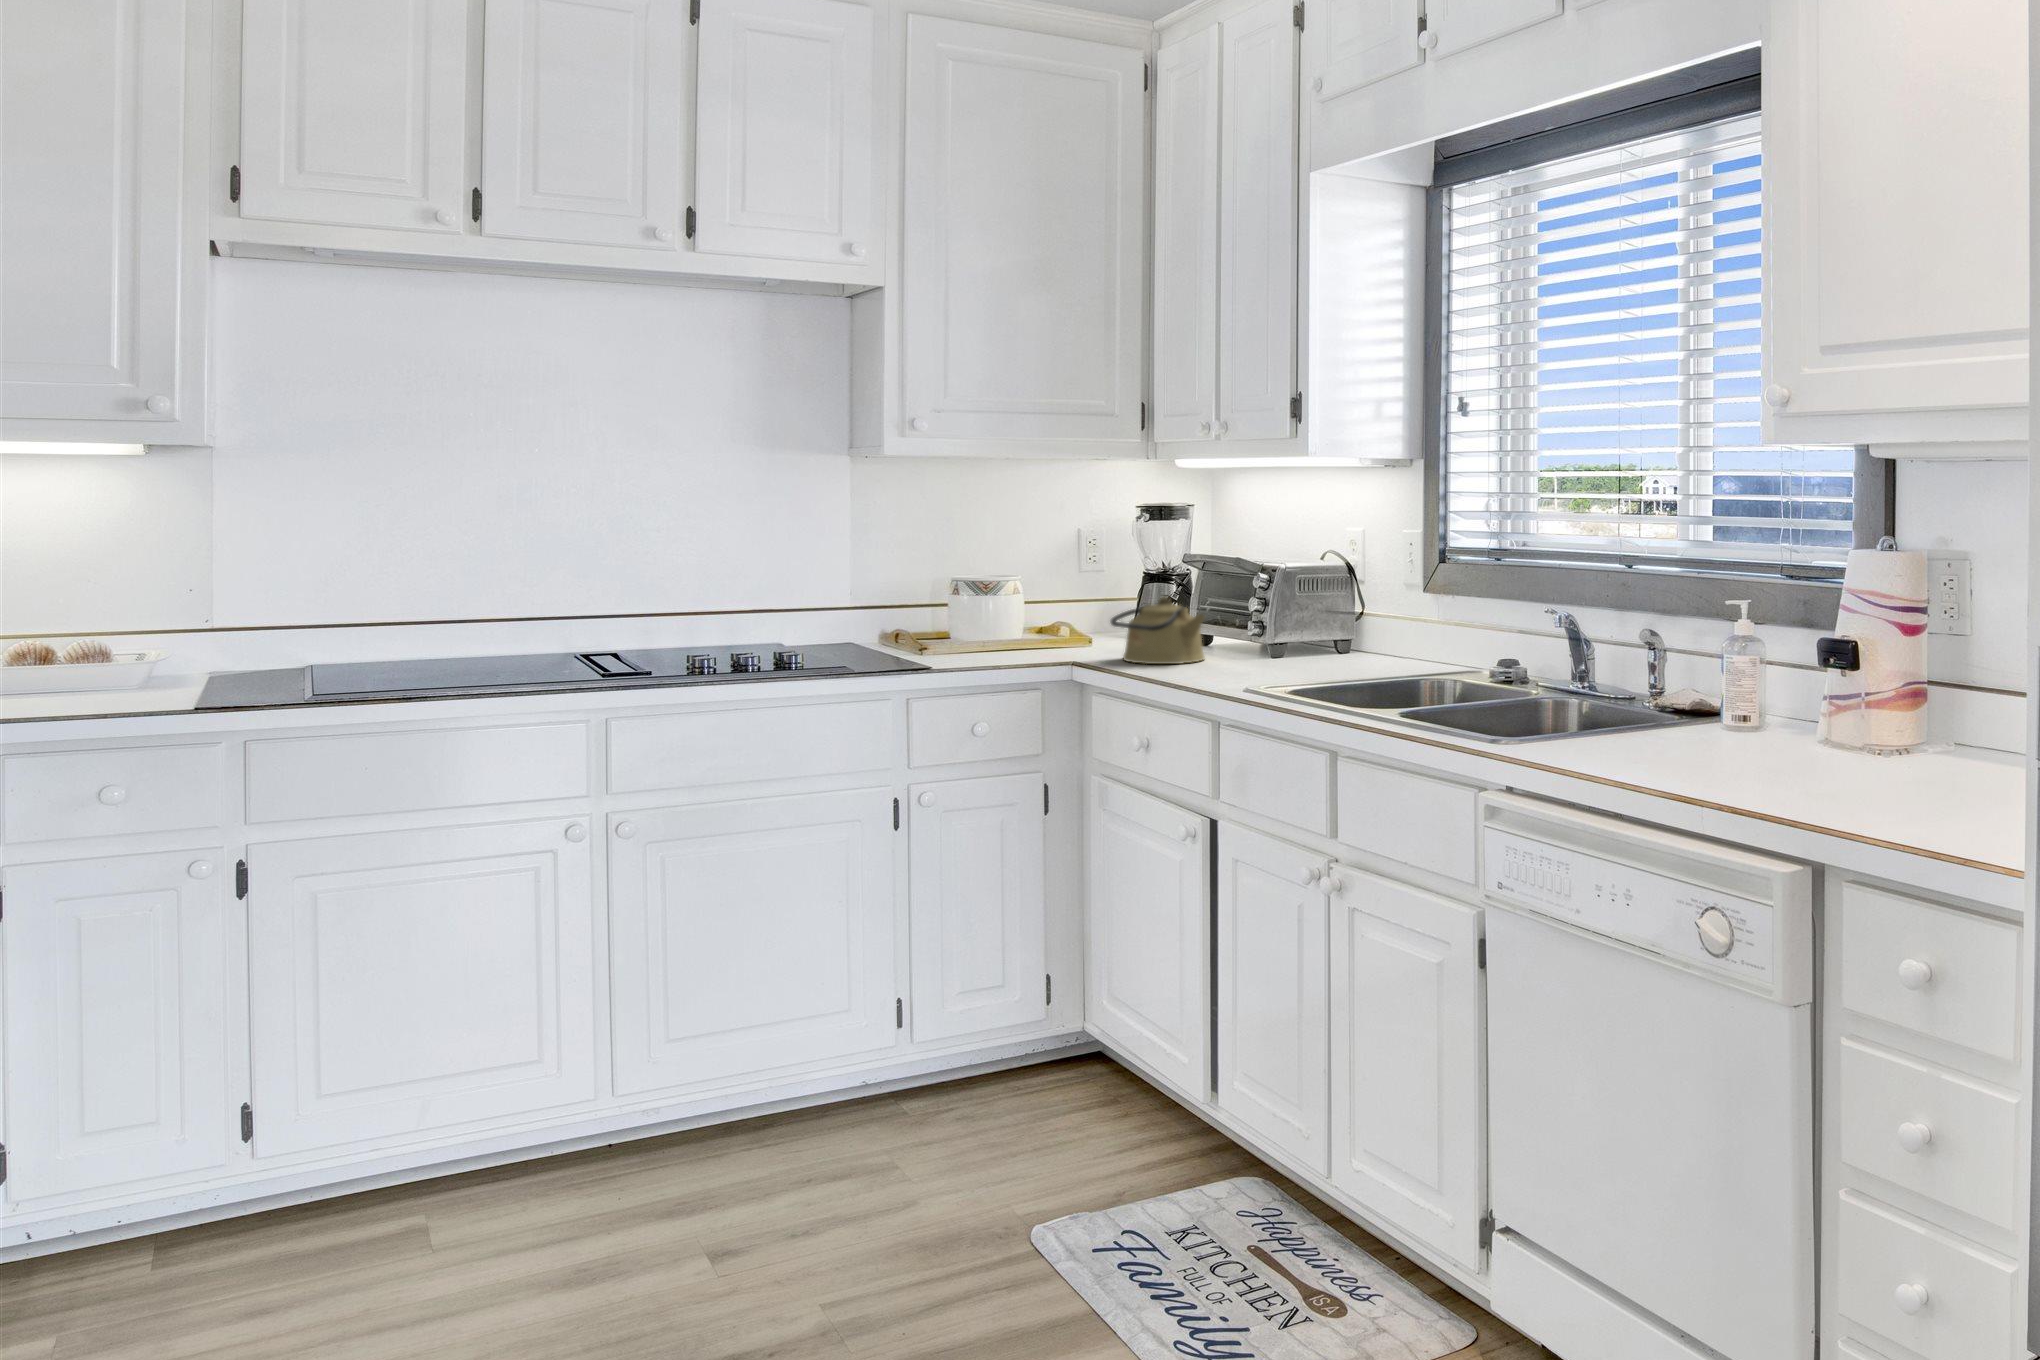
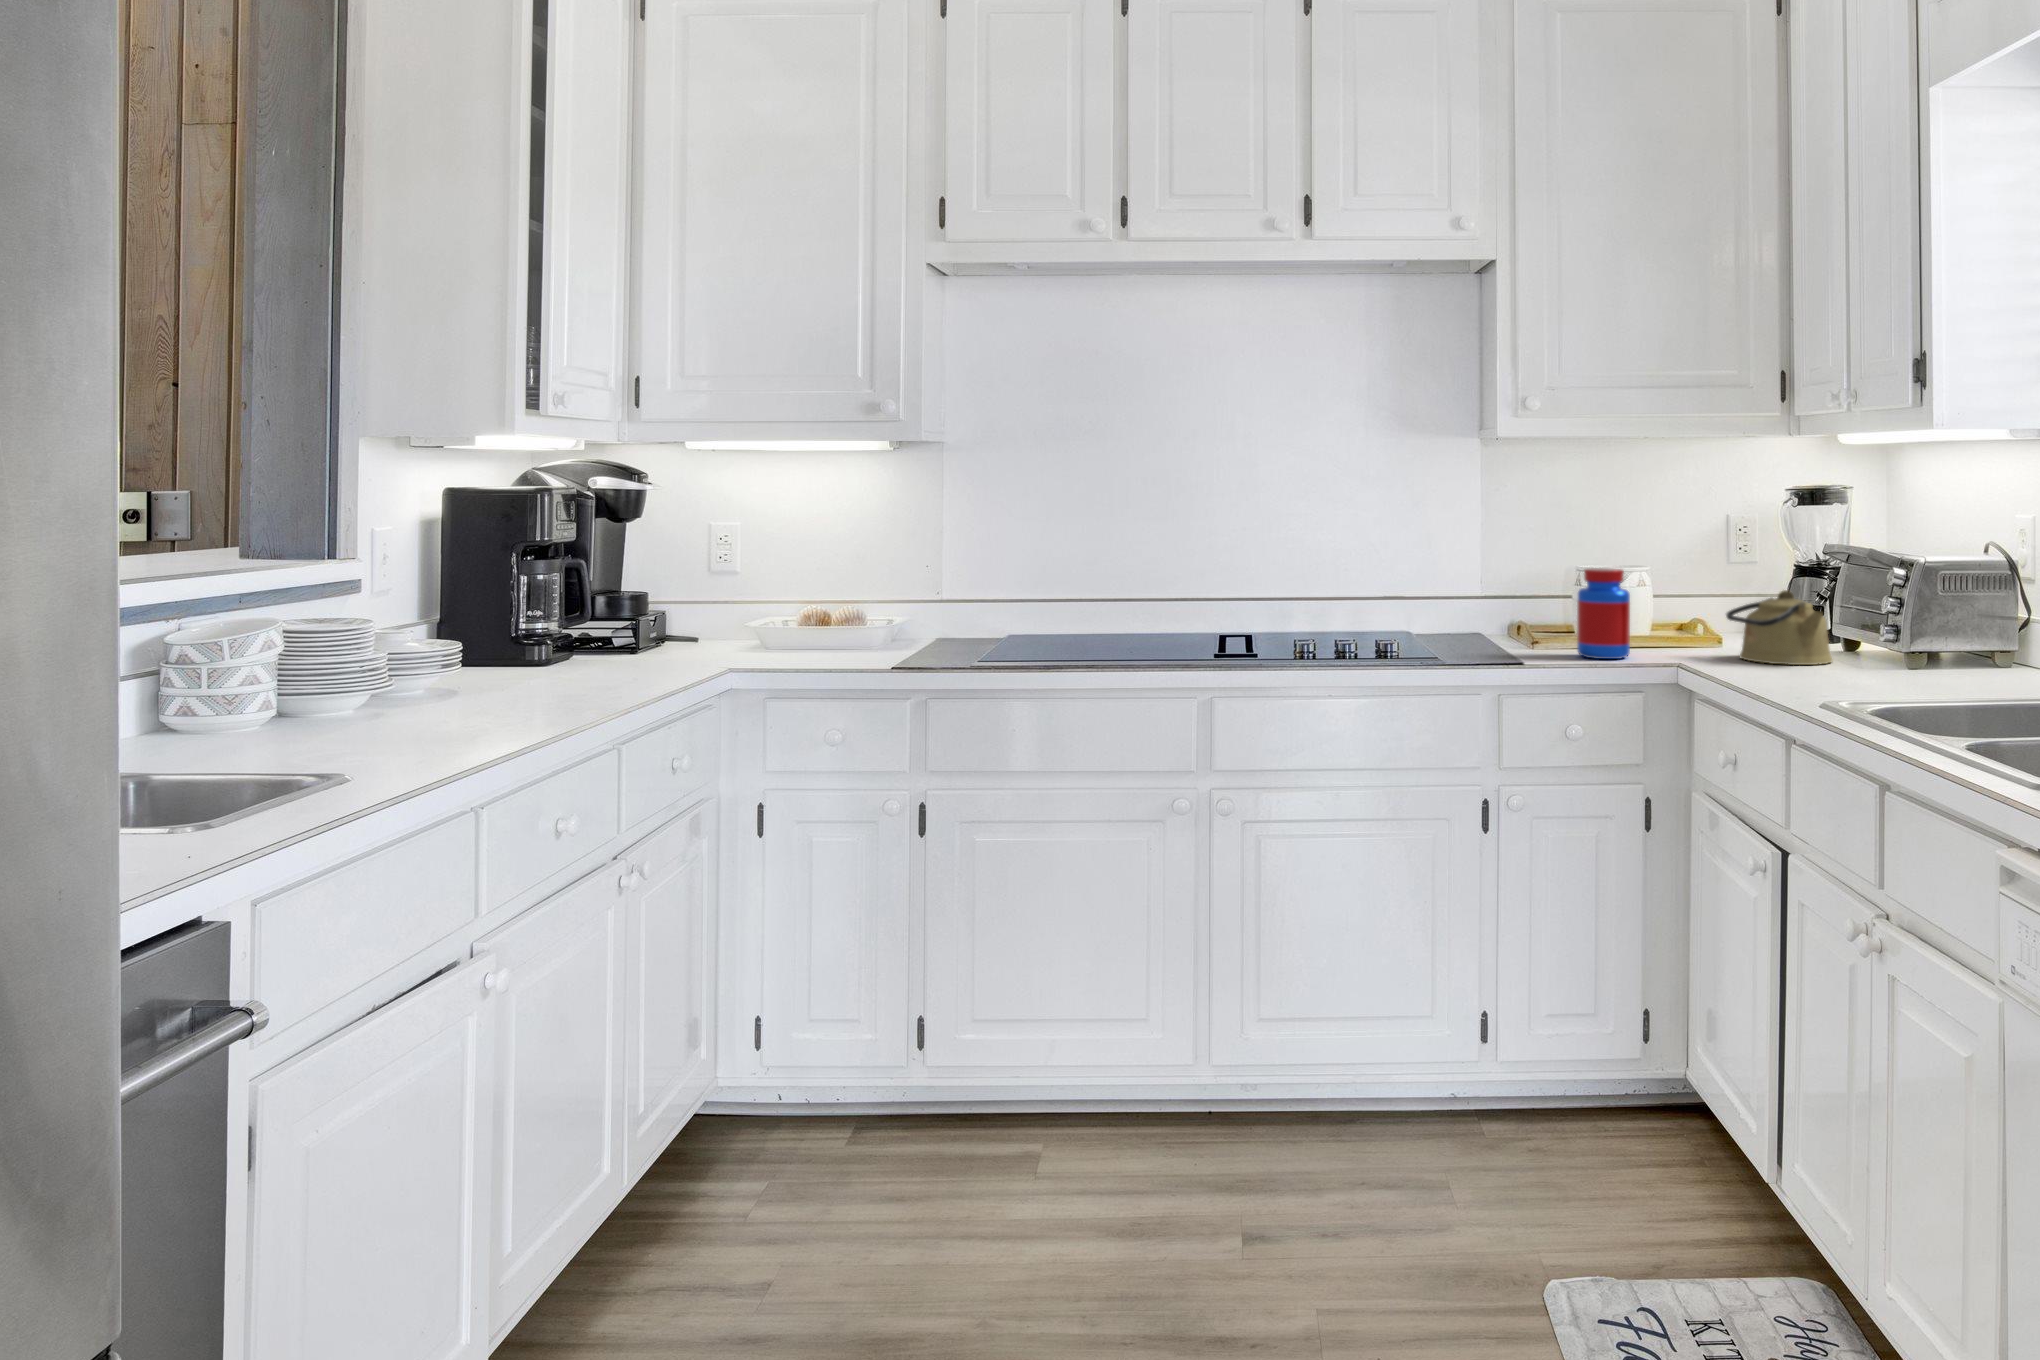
jar: none [976,583,1029,672] -> present [1577,568,1630,659]

